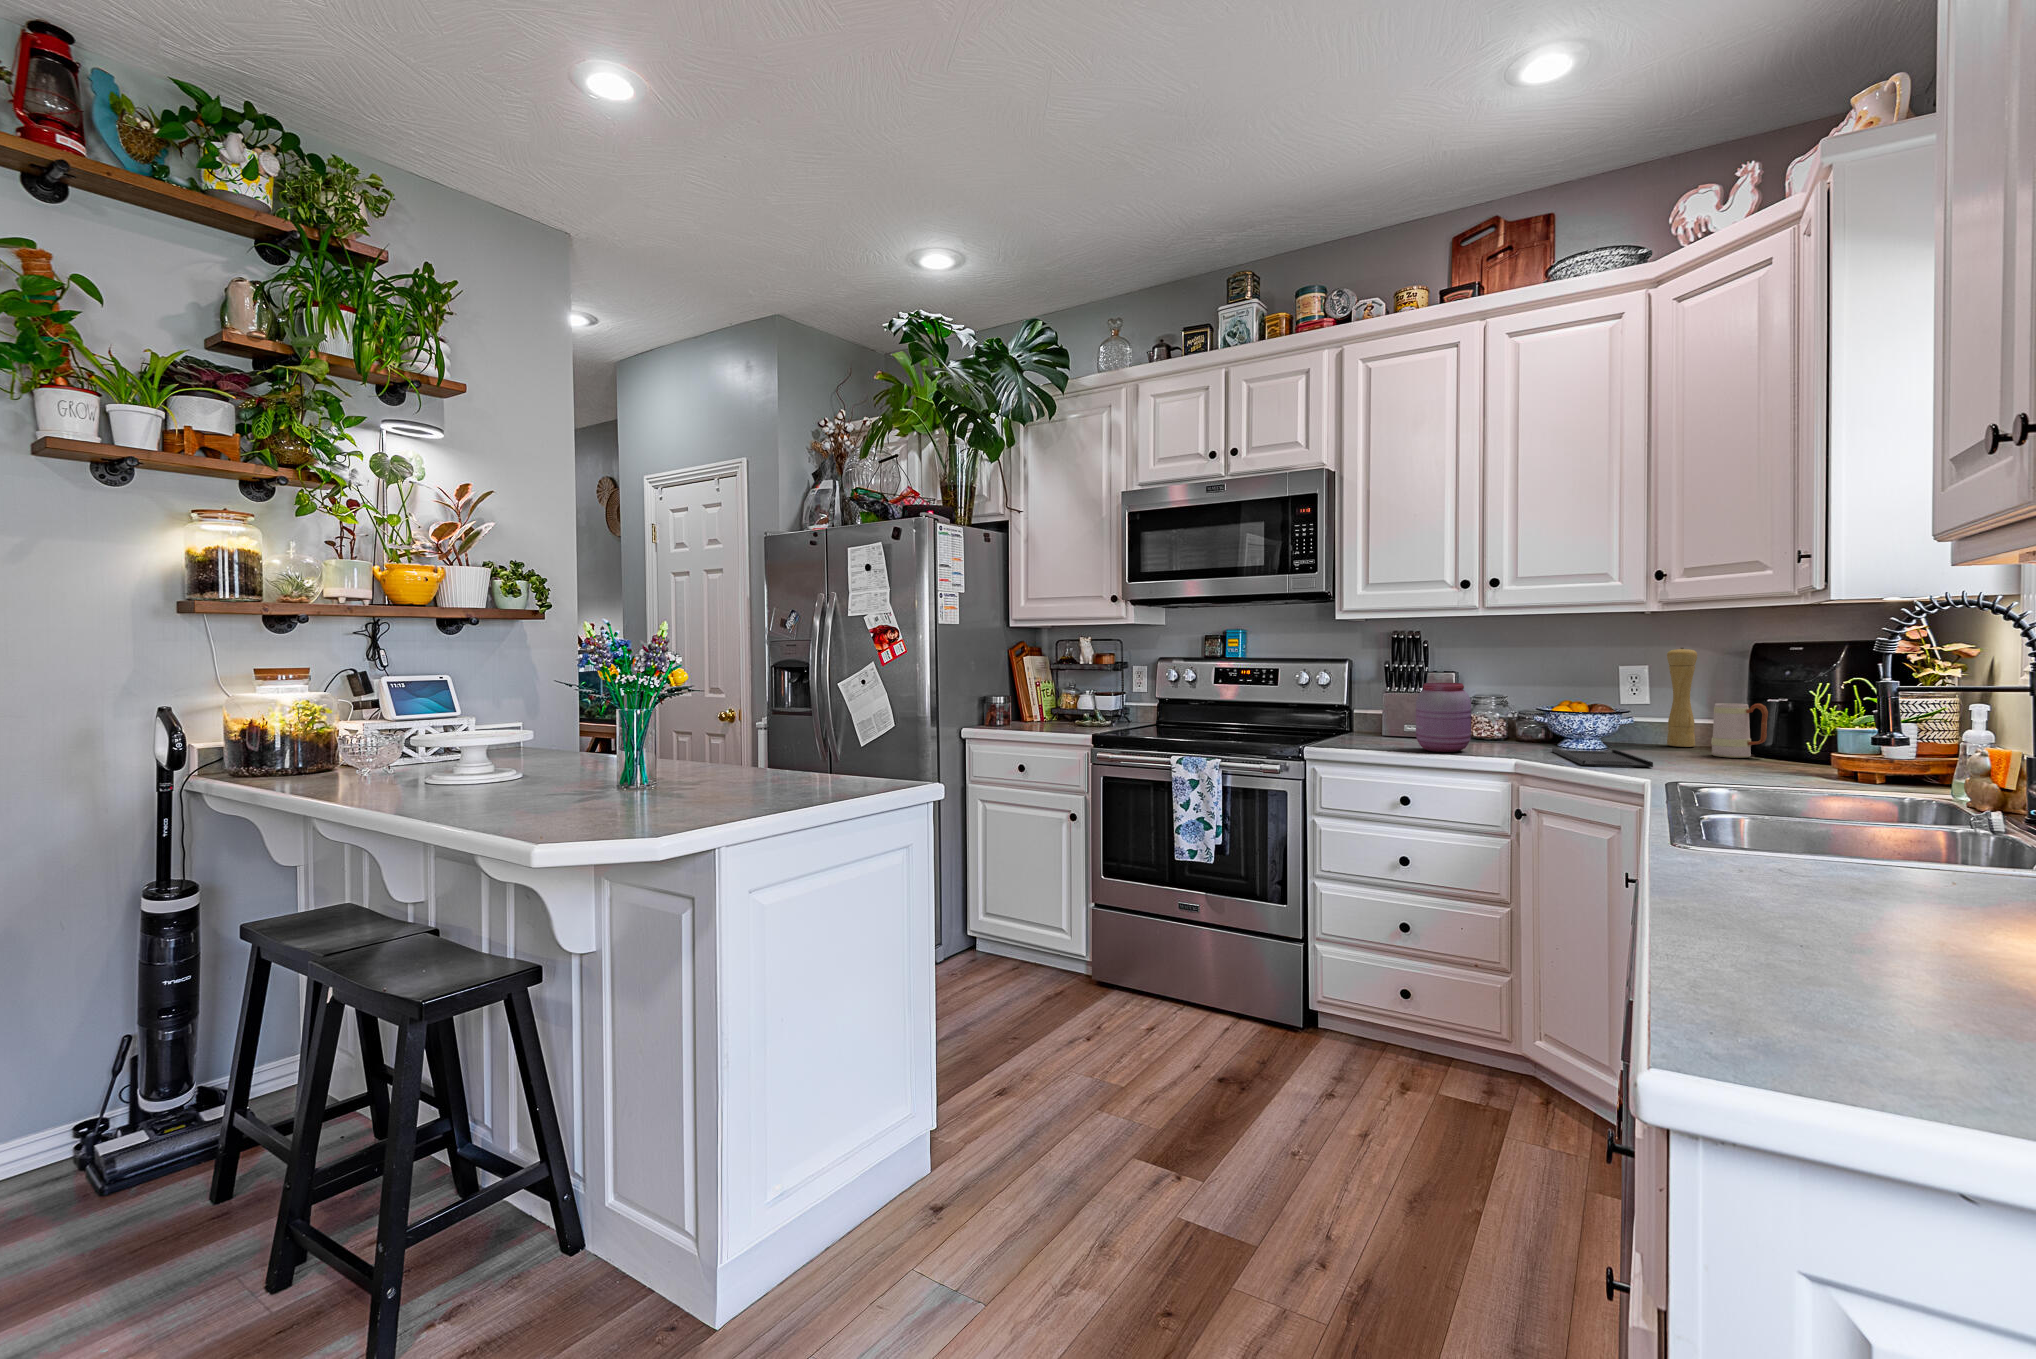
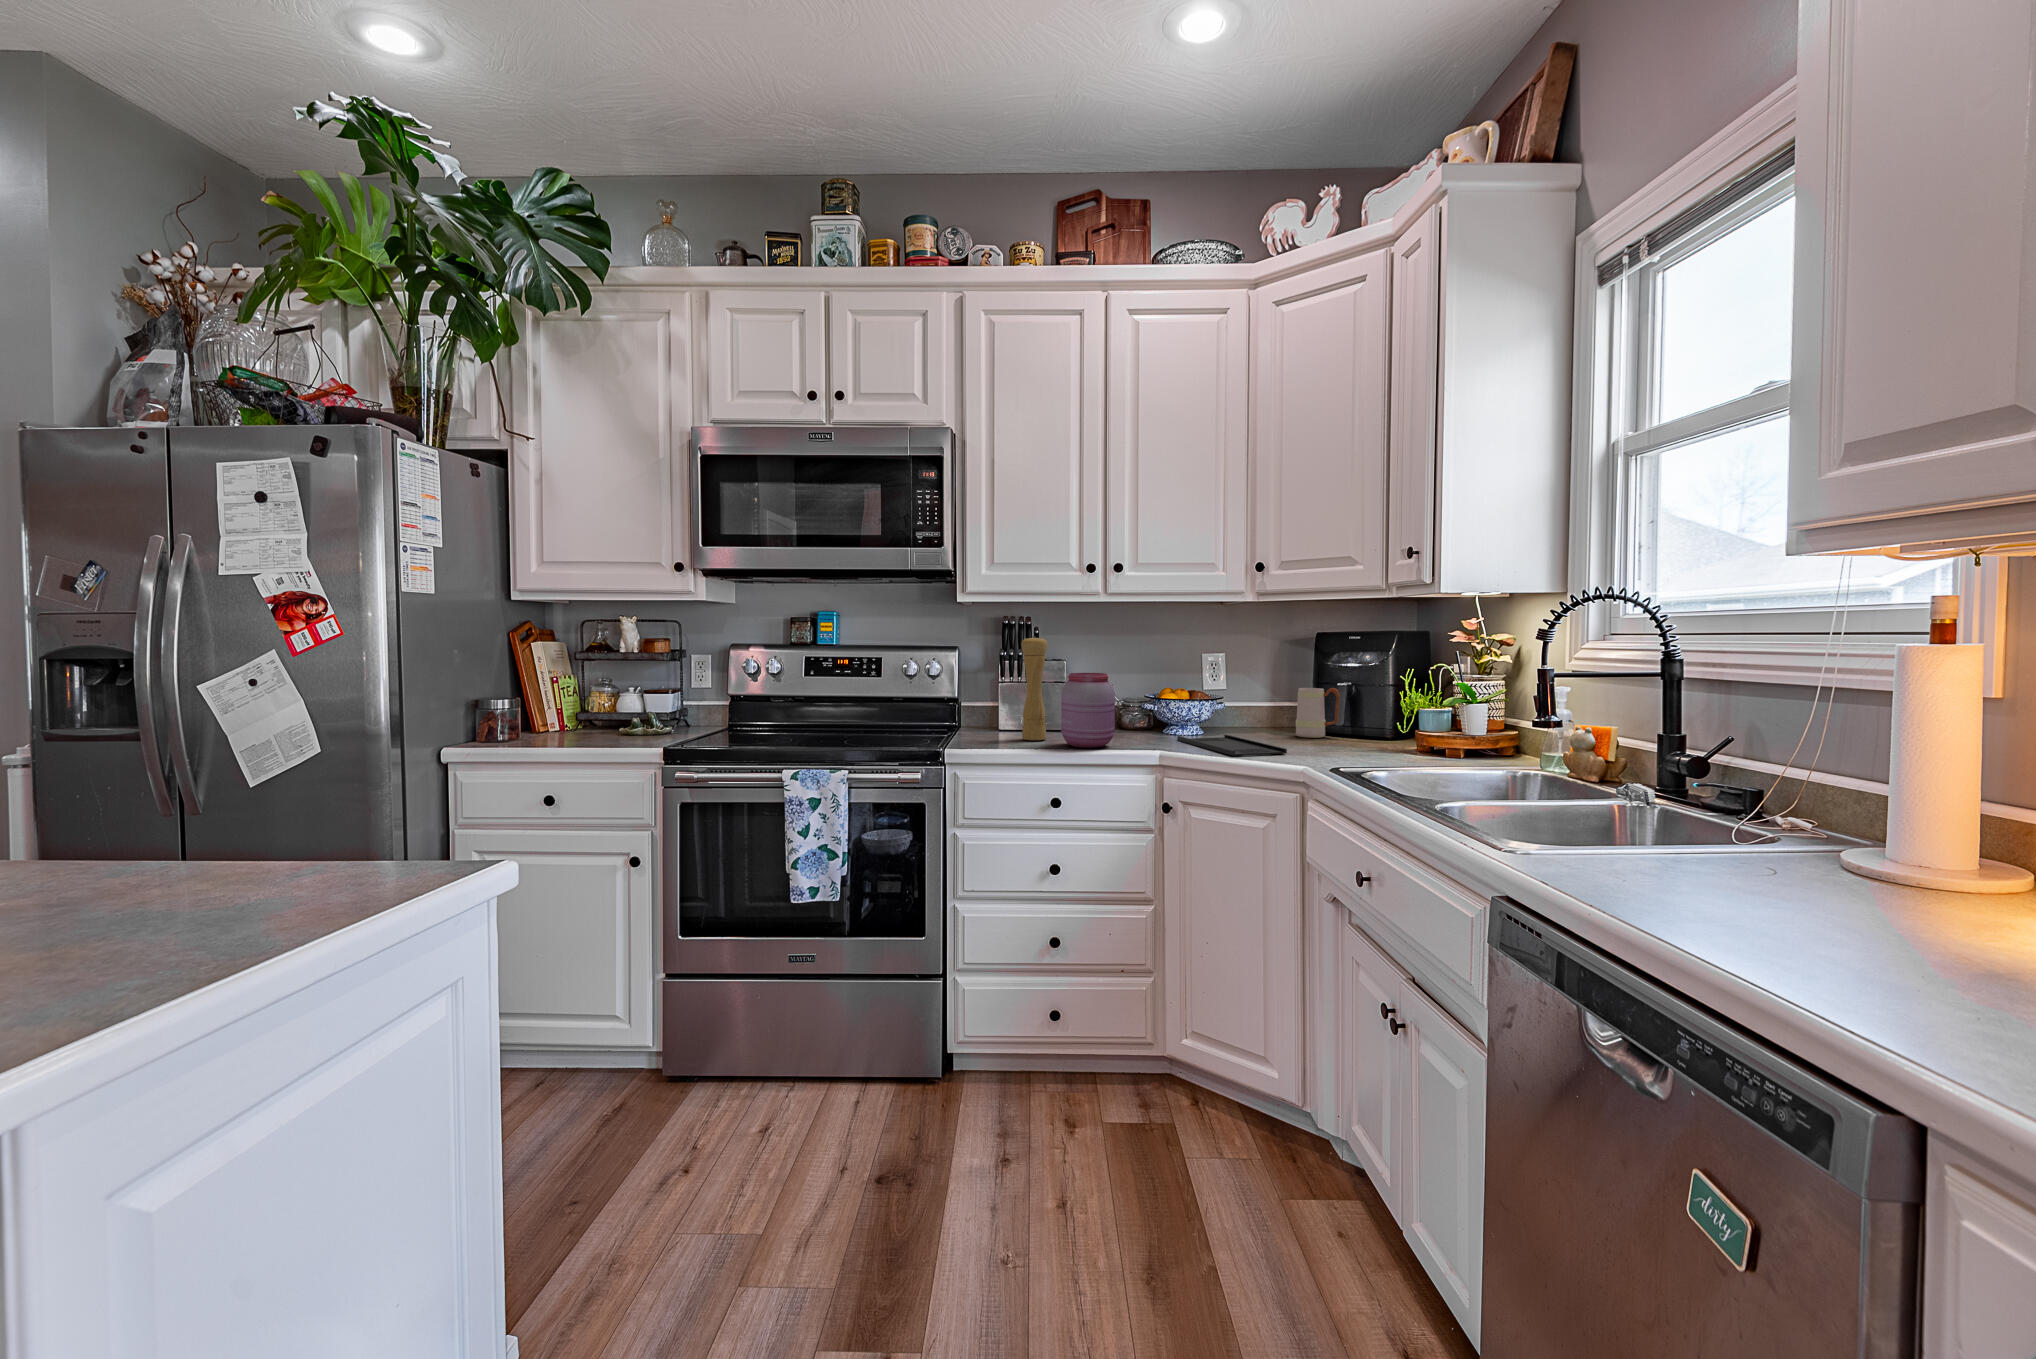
pepper mill: present [1667,648,1697,747] -> present [1021,636,1047,740]

